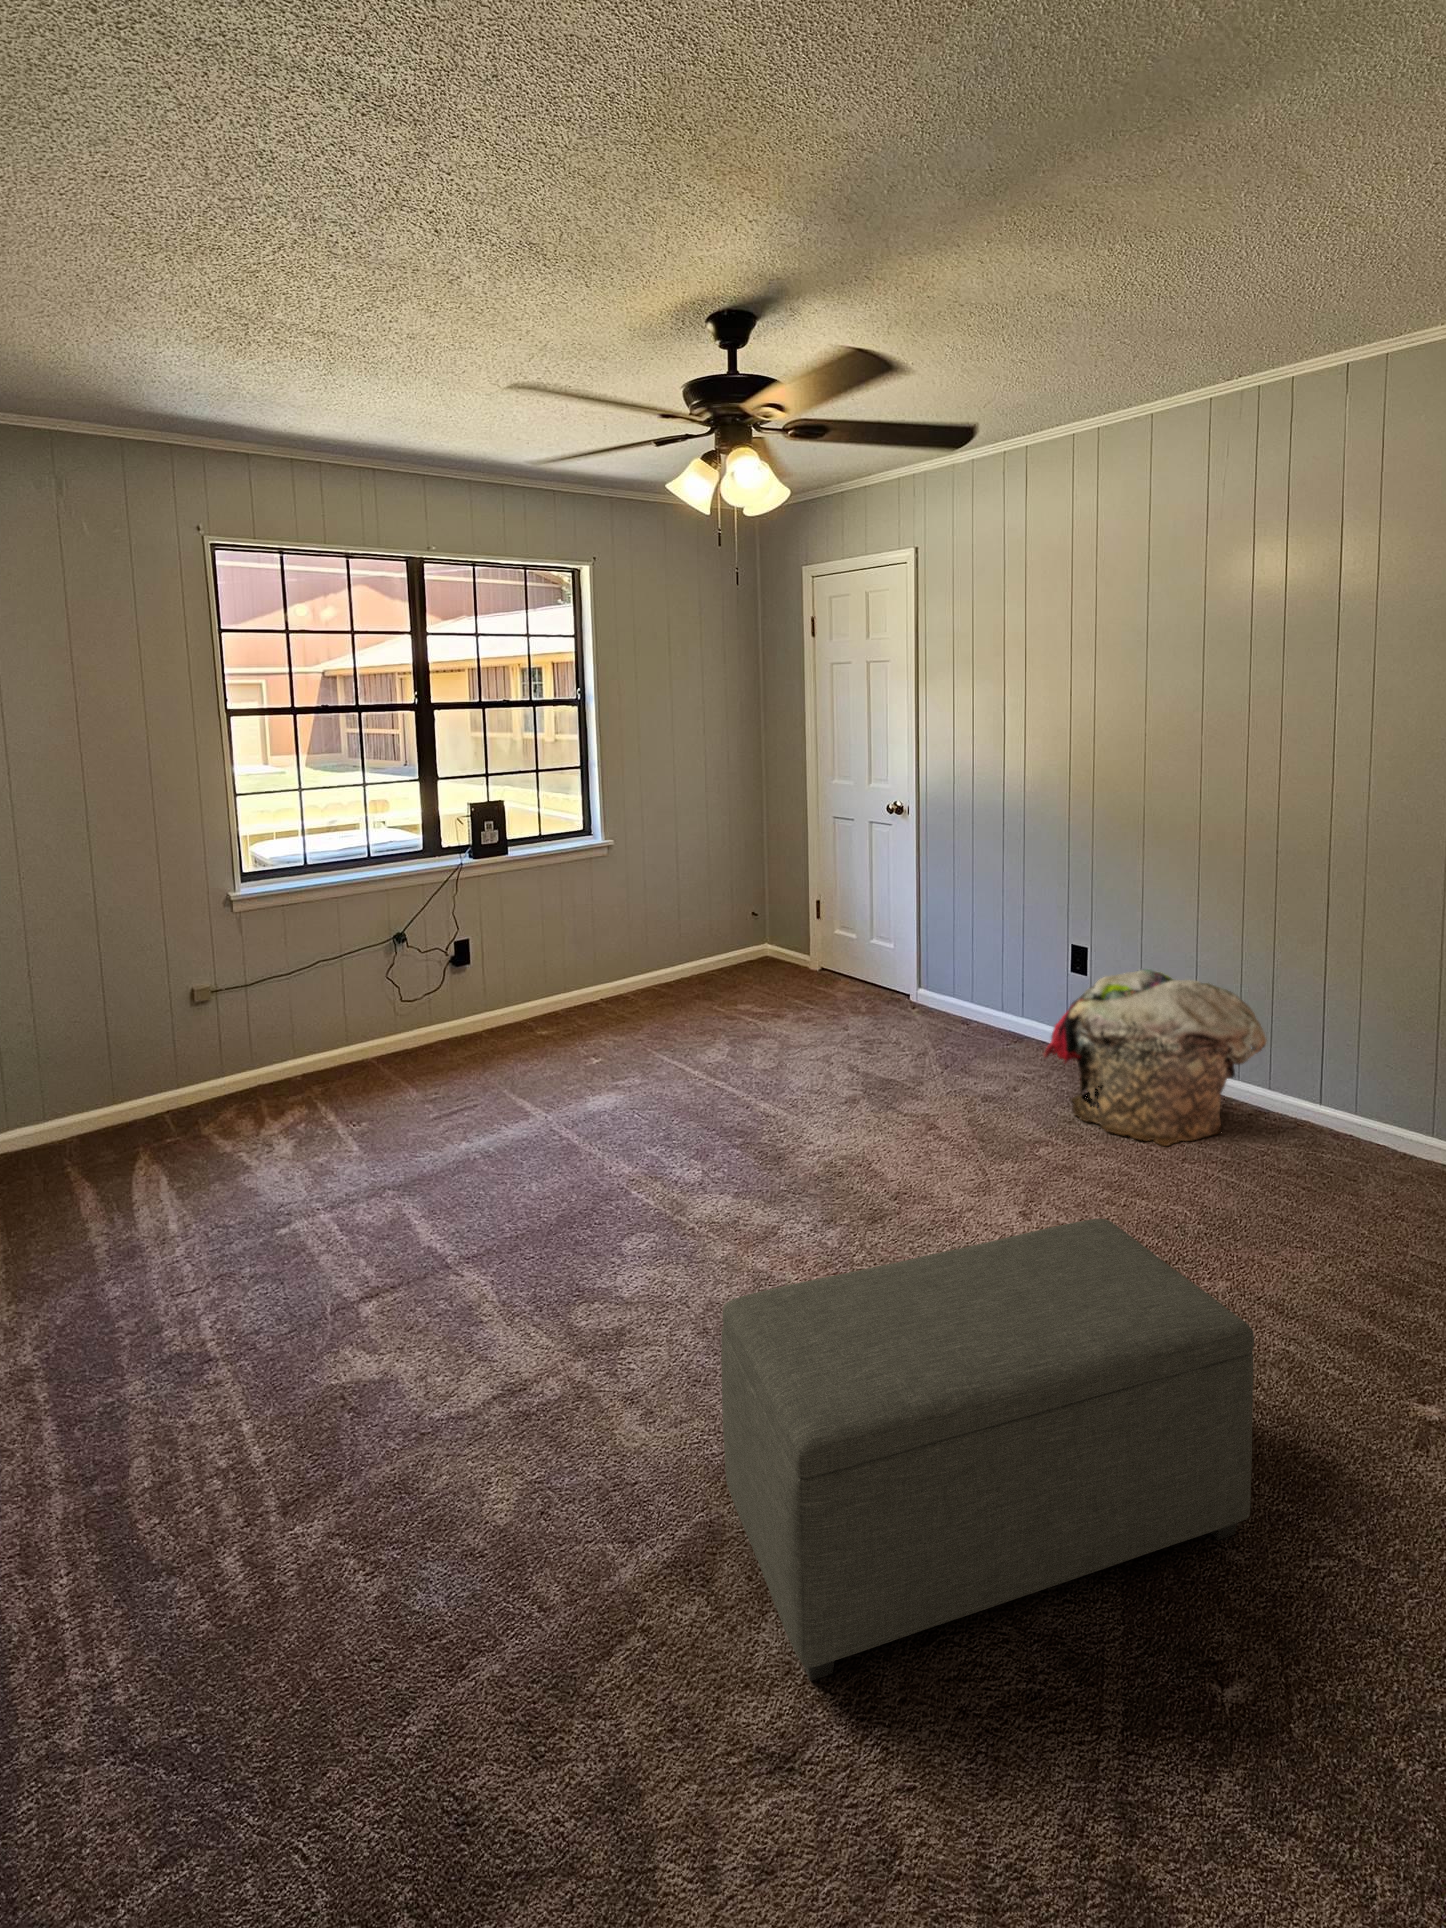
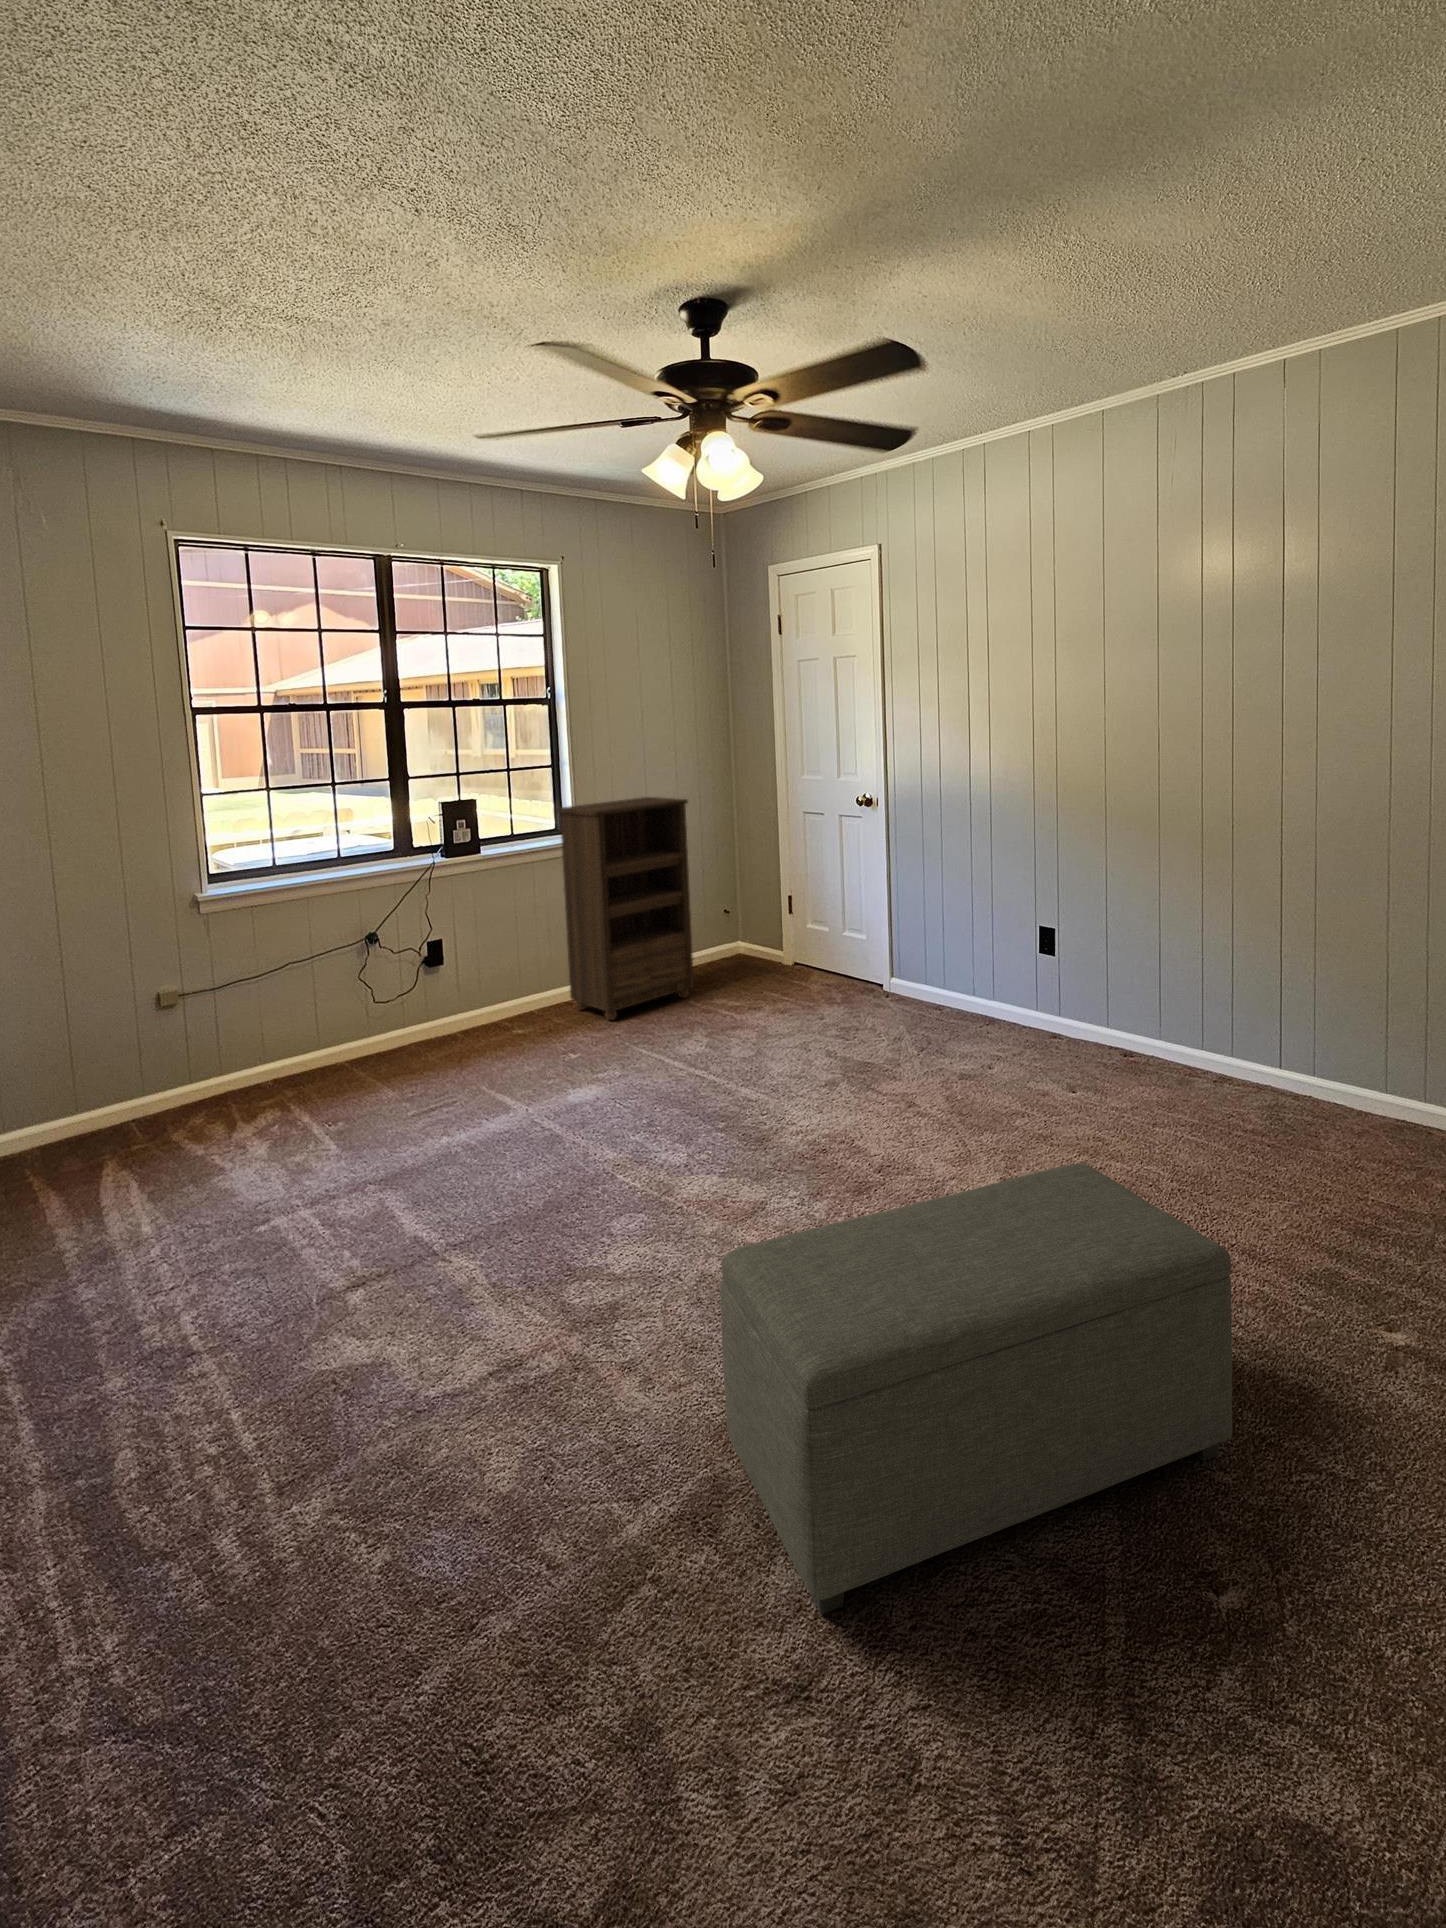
bookshelf: none [585,797,721,1025] -> present [557,797,694,1020]
laundry basket: present [1043,969,1267,1146] -> none [1009,944,1220,1111]

